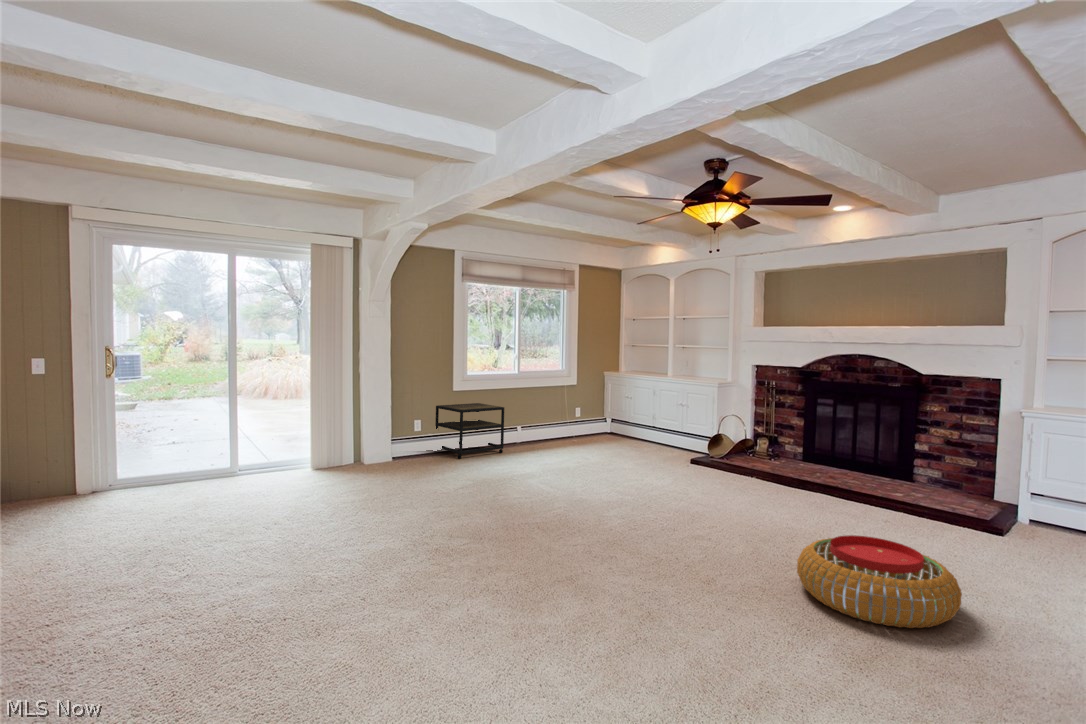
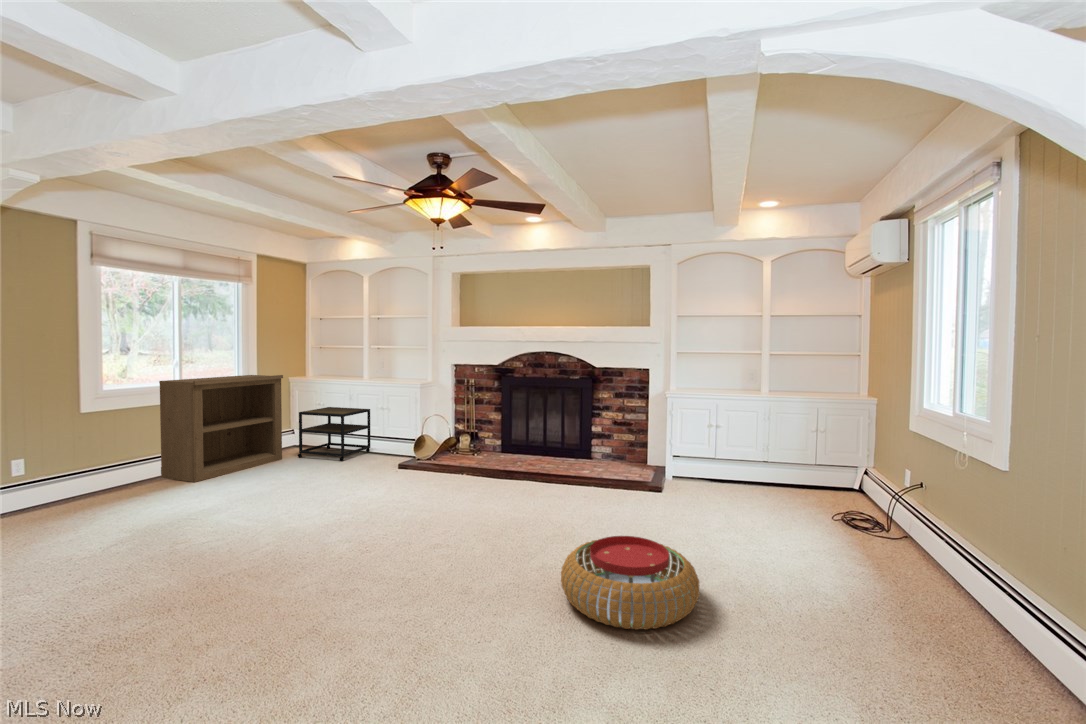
bookshelf: none [507,368,596,449] -> present [159,375,283,482]
side table: present [434,403,504,459] -> present [298,407,370,461]

